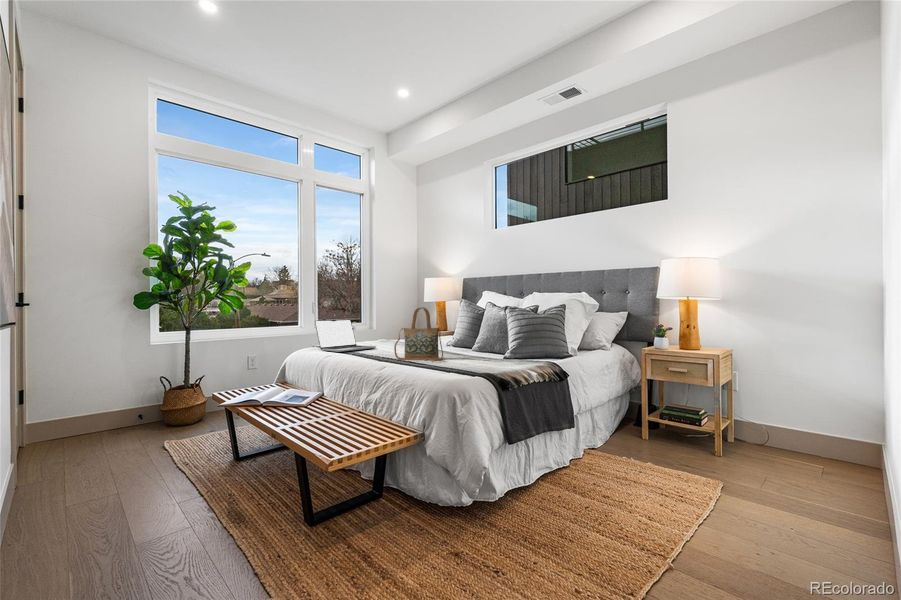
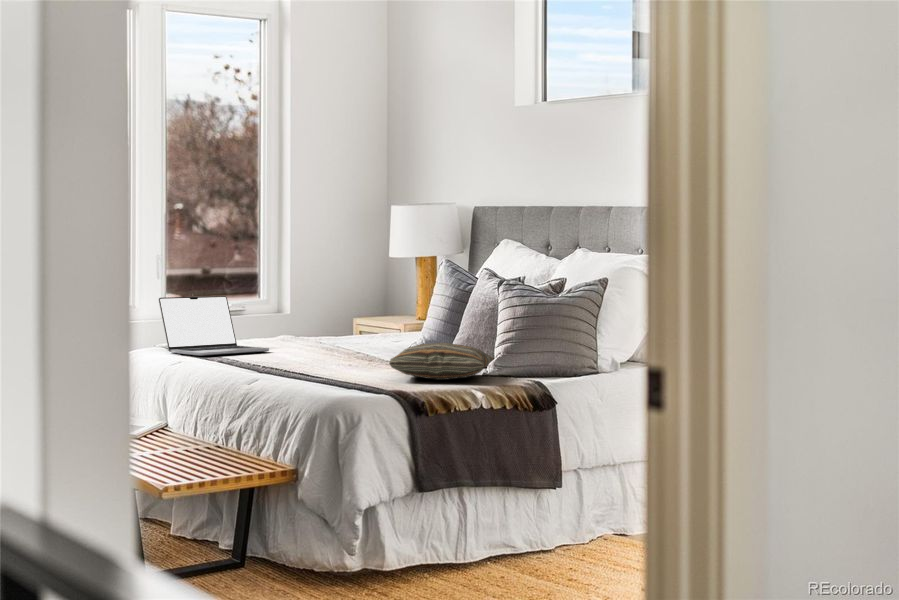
handbag: present [394,307,443,361] -> none [285,282,365,373]
pillow: none [466,341,529,364] -> present [389,343,494,380]

